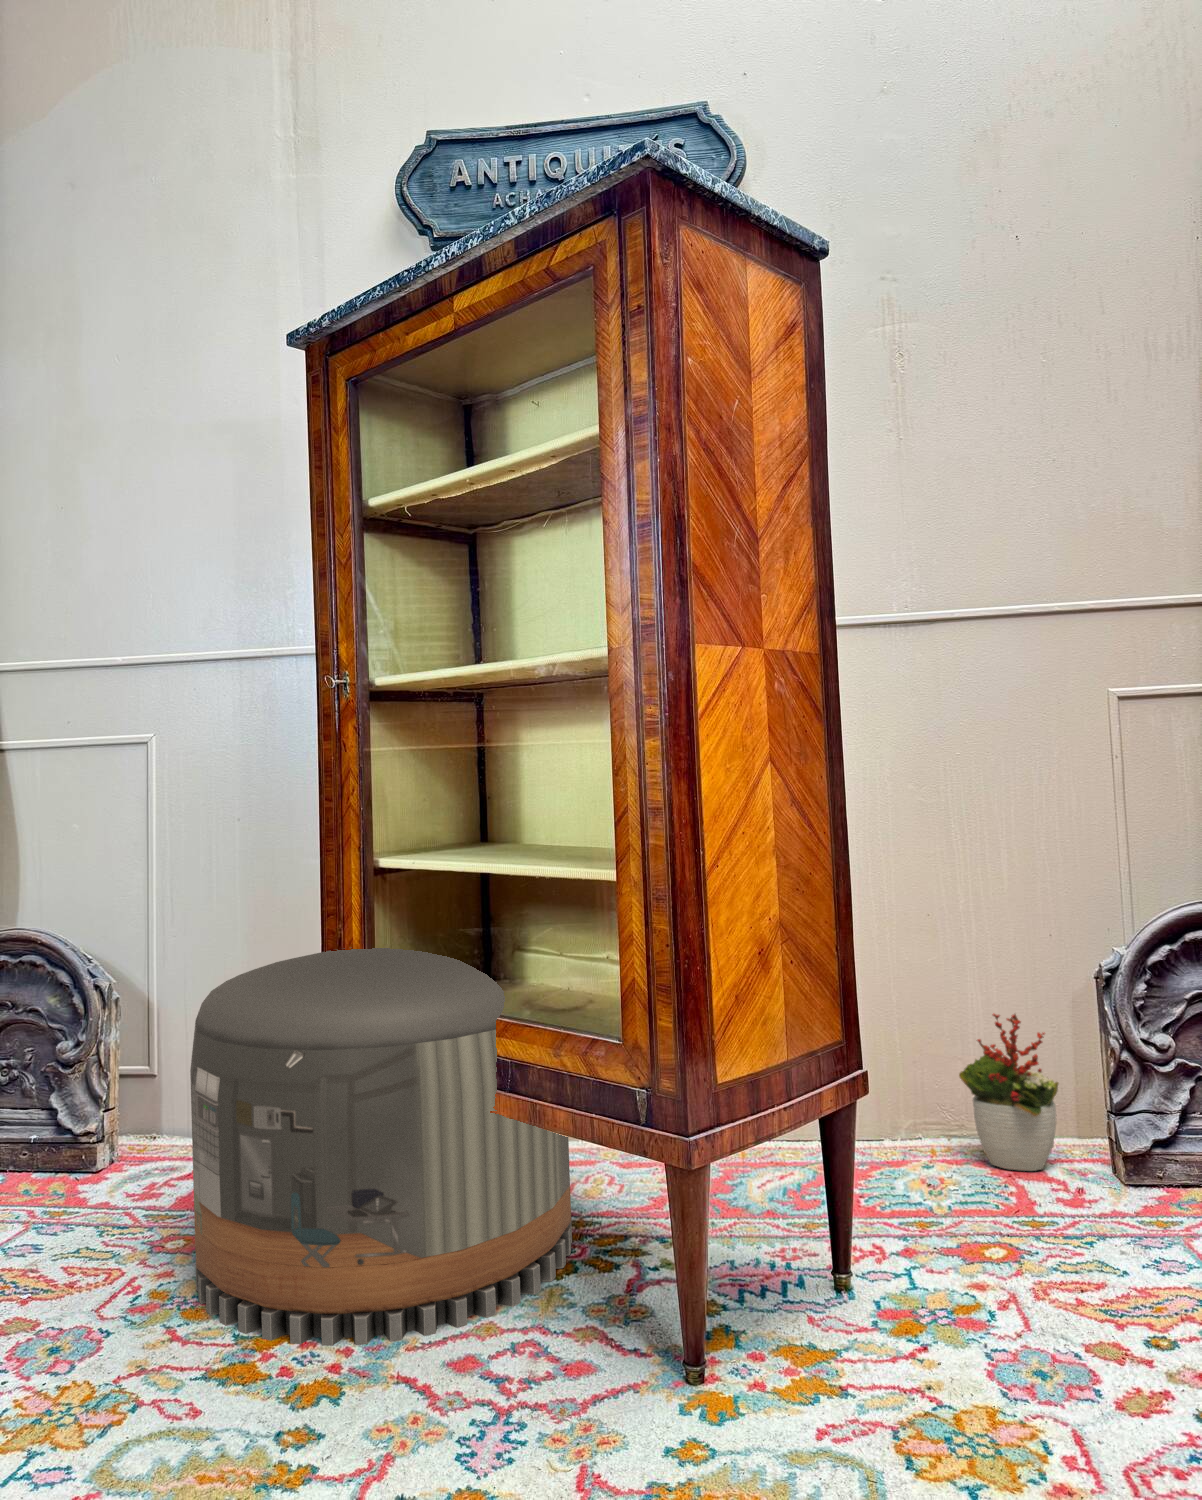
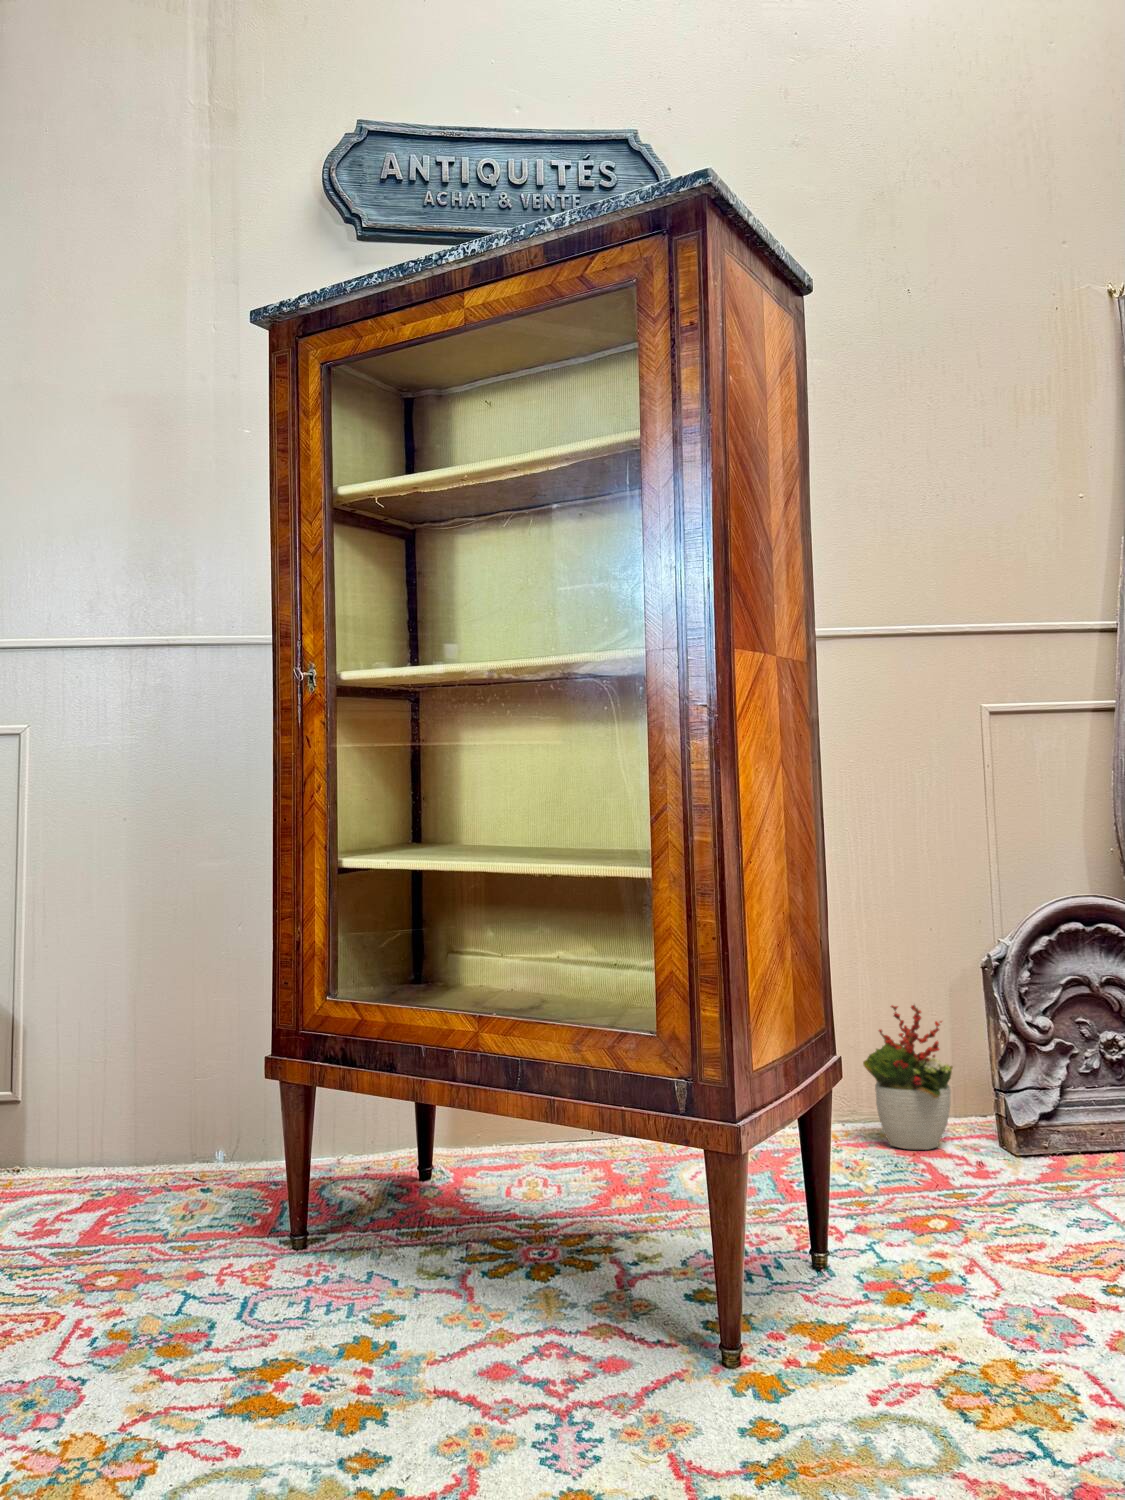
pouf: present [190,948,572,1346] -> none [149,951,545,1371]

